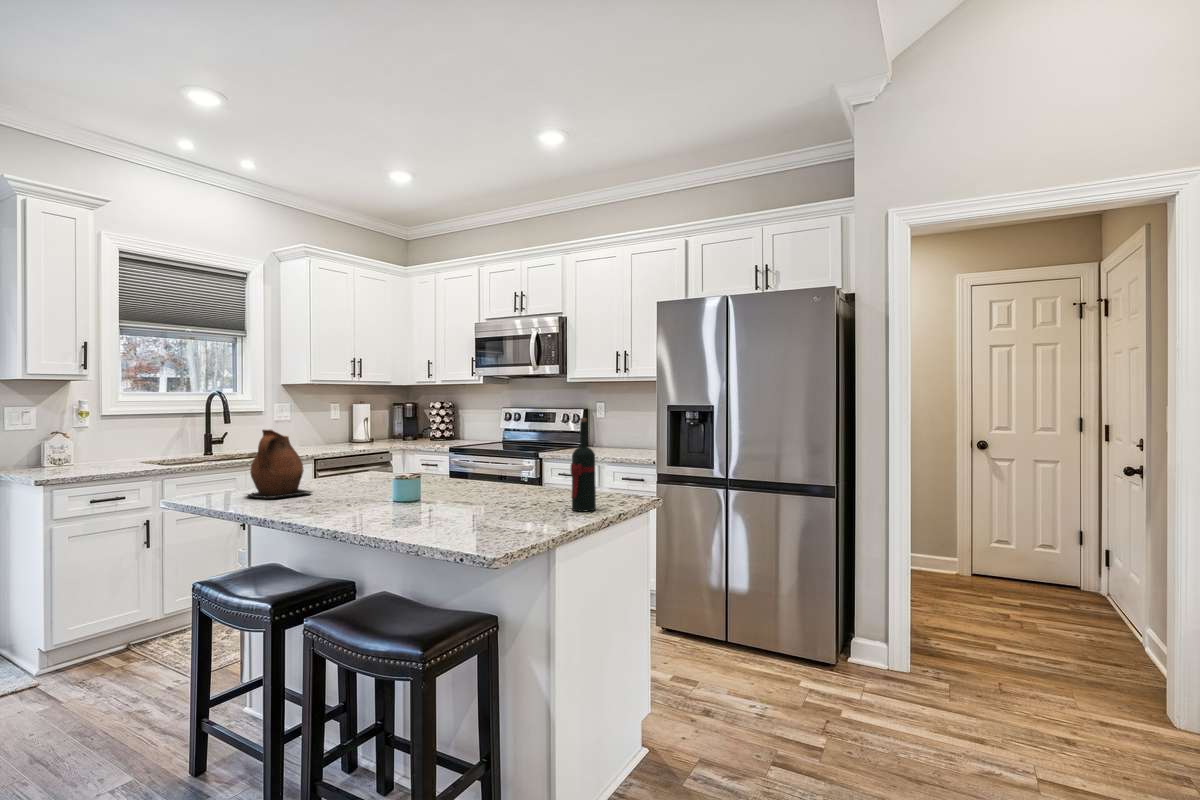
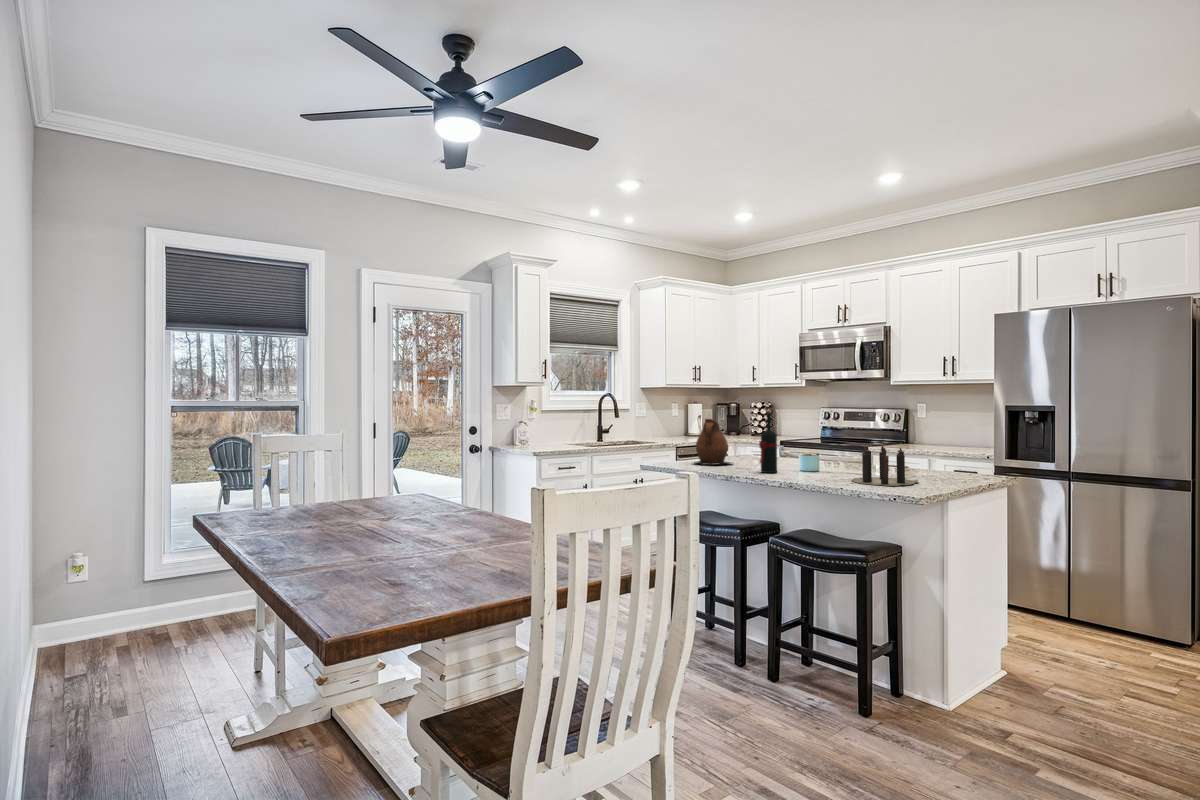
wine bottle: present [570,418,596,512] -> present [759,411,777,473]
candle: none [419,468,528,535] -> present [853,445,919,486]

